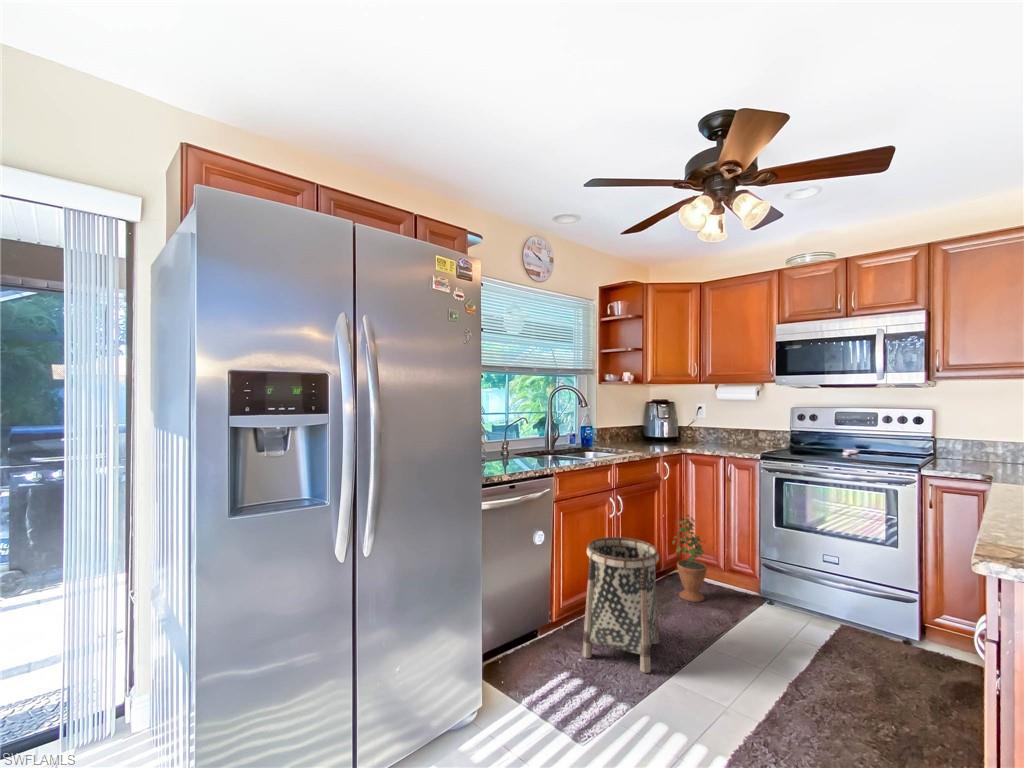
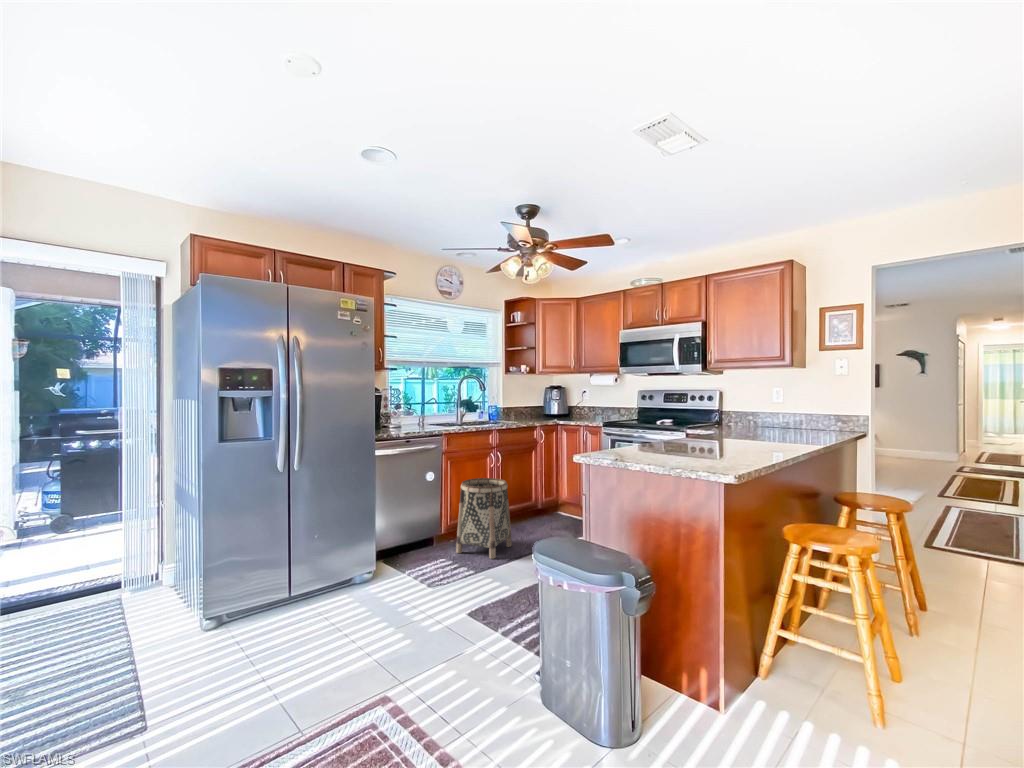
potted plant: present [673,515,707,602] -> none [539,466,563,527]

